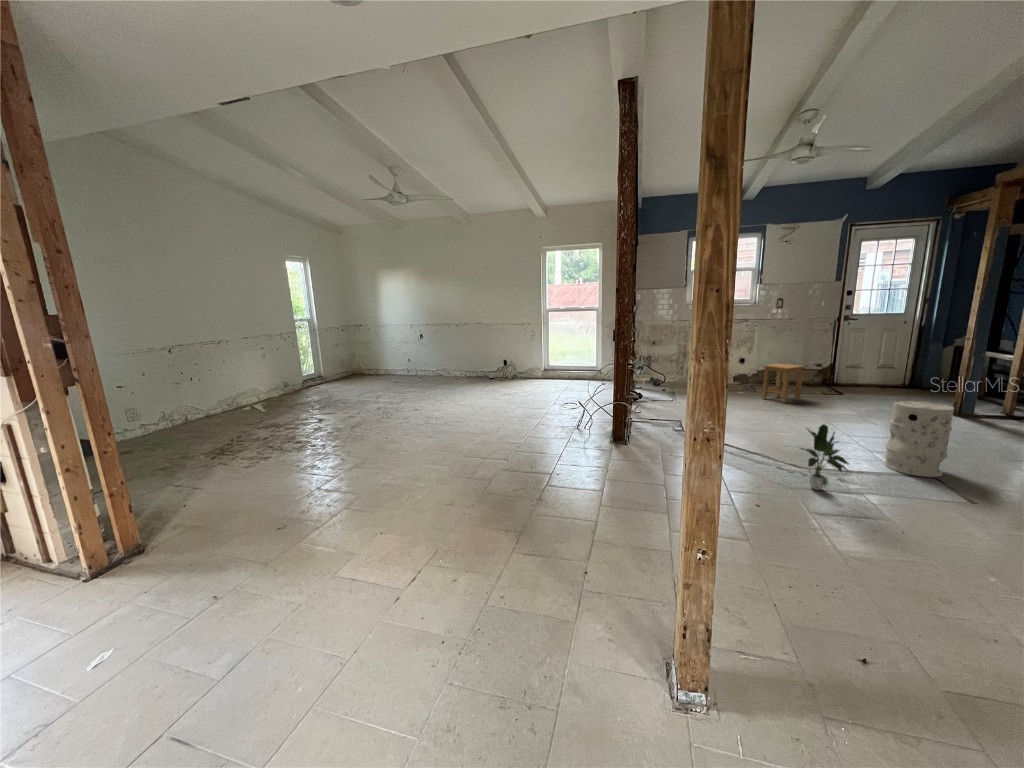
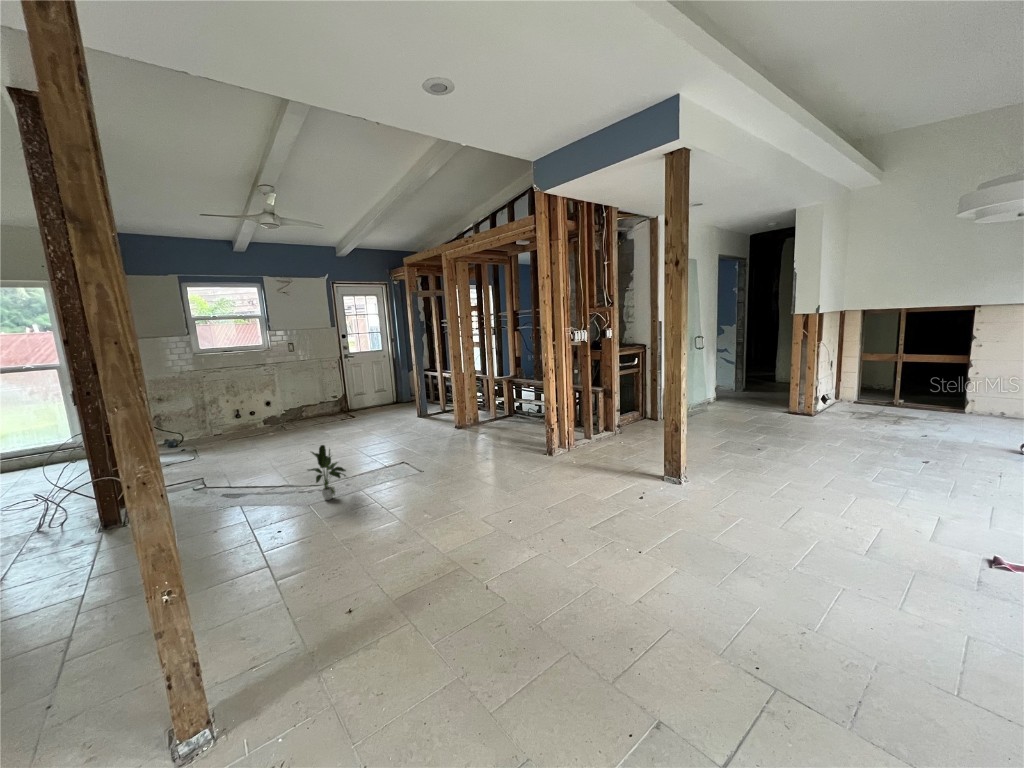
stool: present [762,363,805,403] -> none [285,400,324,436]
trash can: present [885,400,954,477] -> none [370,411,407,465]

